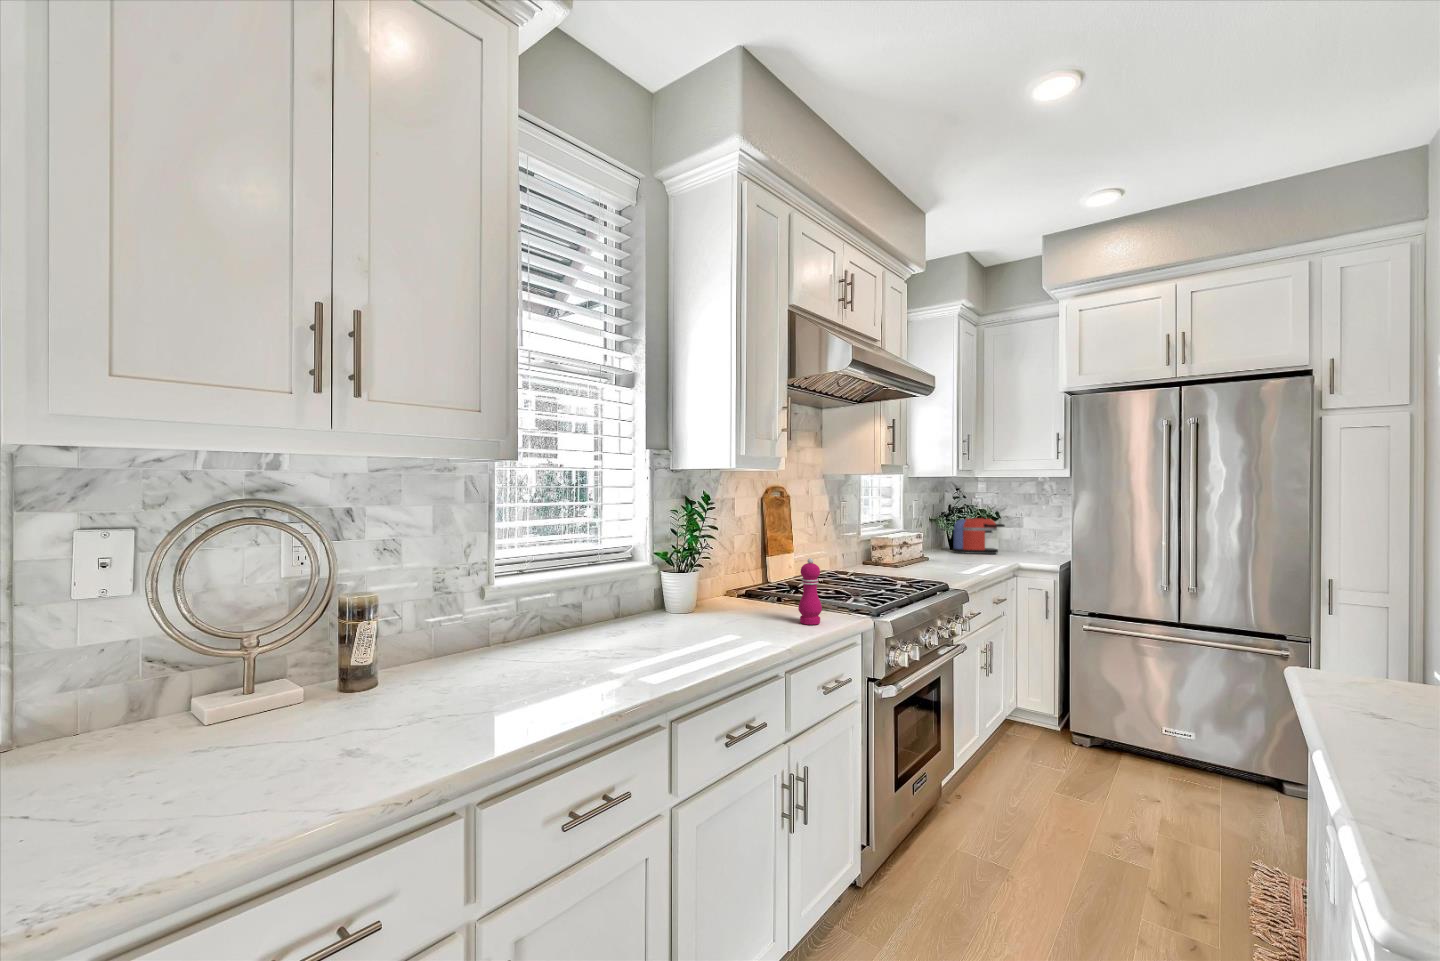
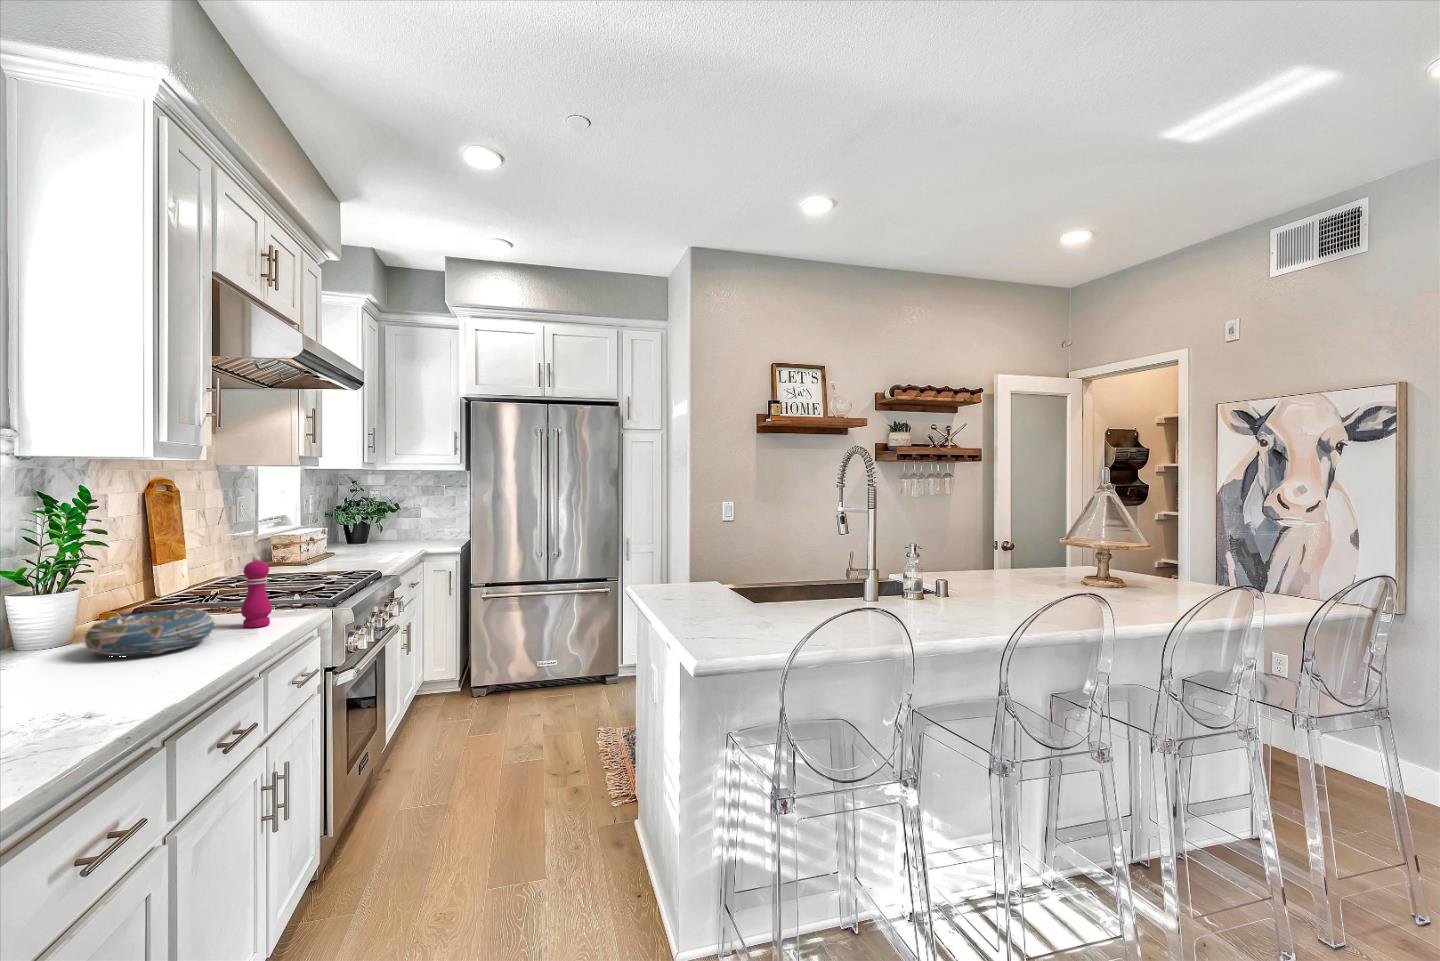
coffee maker: present [952,518,1005,554] -> none [355,510,407,545]
decorative bowl: none [689,596,773,635] -> present [85,608,214,654]

